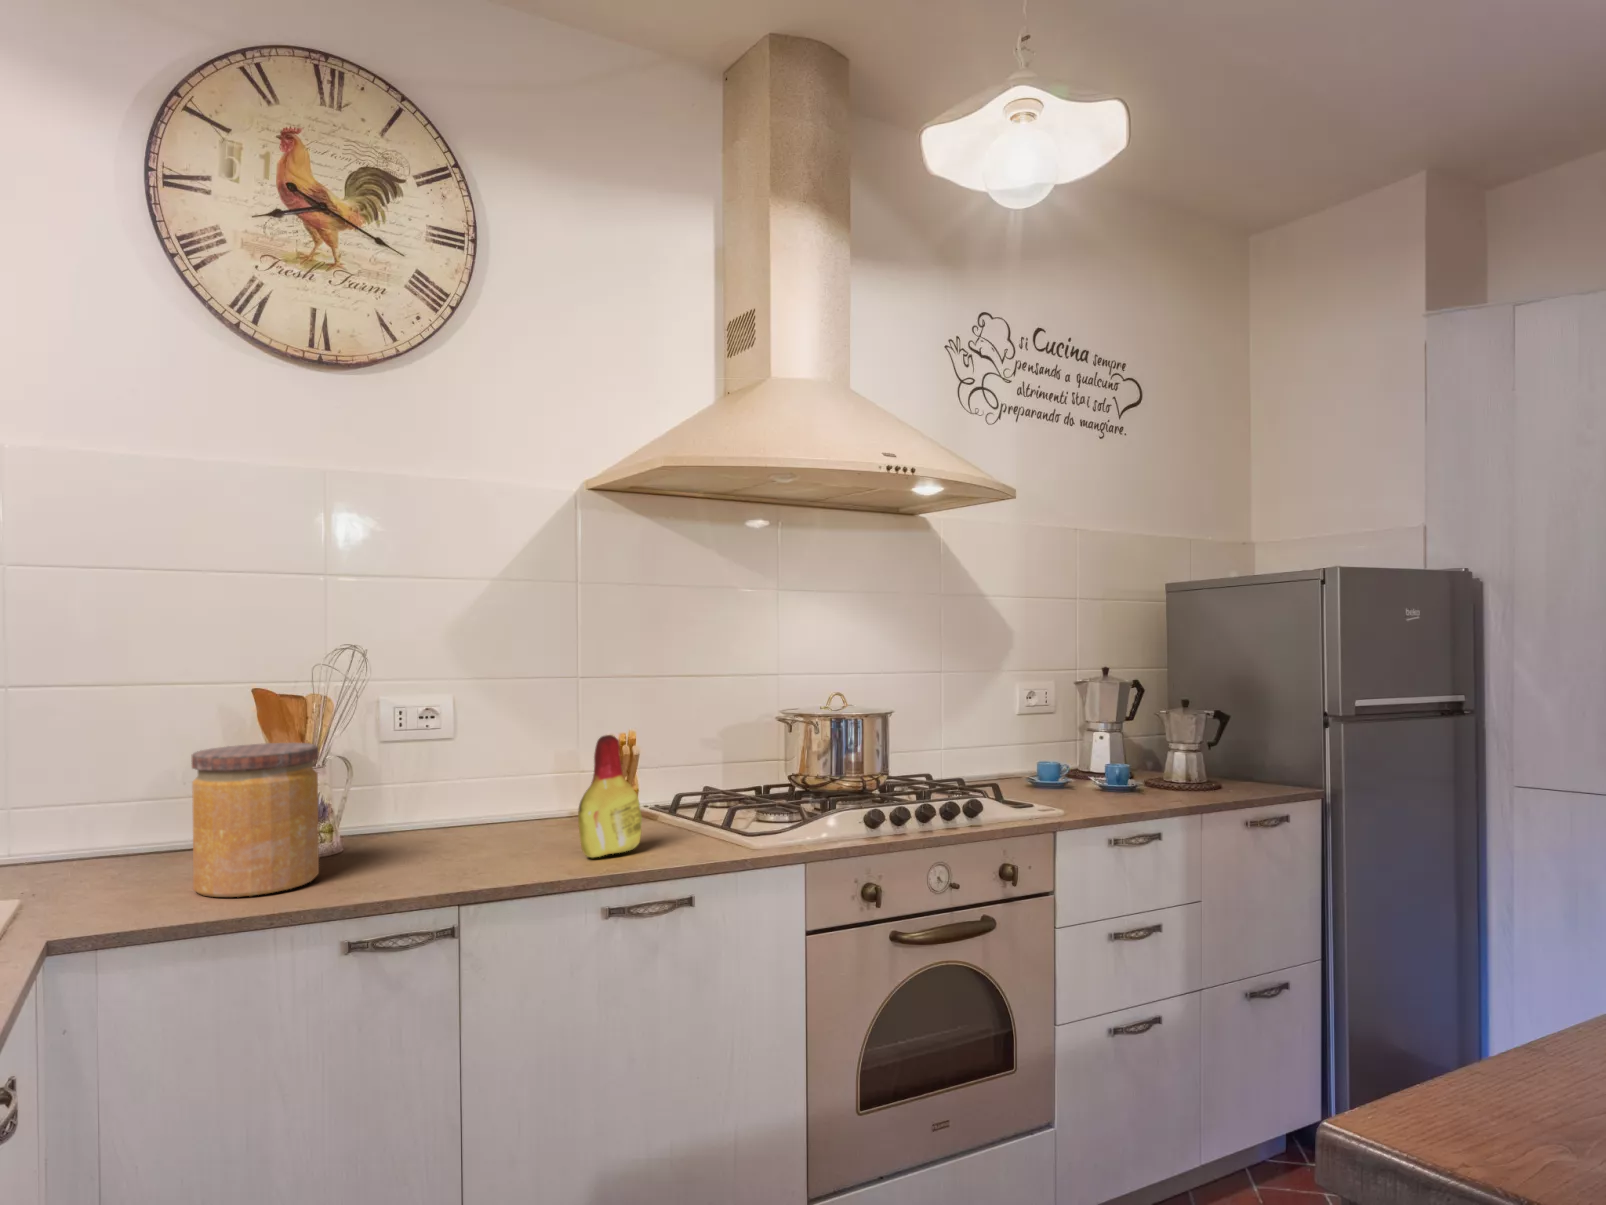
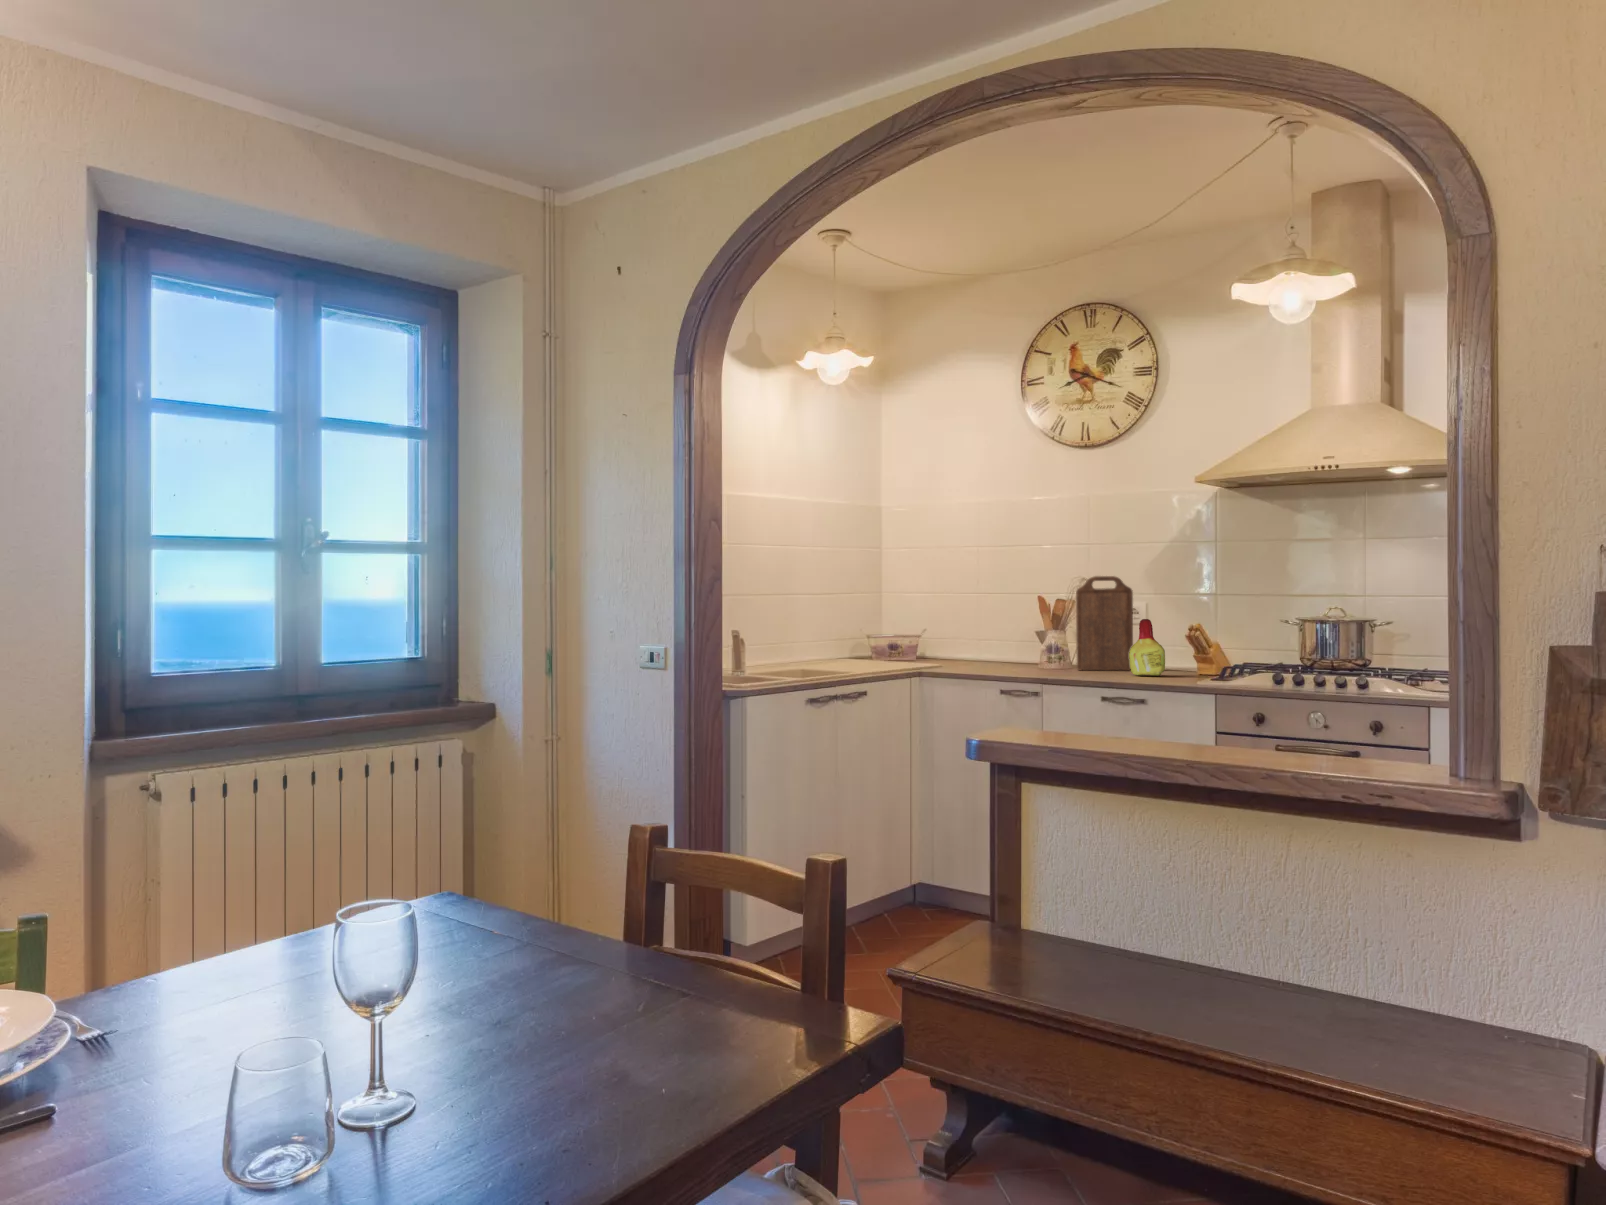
cutting board: none [420,645,522,867] -> present [1076,576,1133,670]
jar: present [192,743,319,897] -> none [999,615,1044,668]

